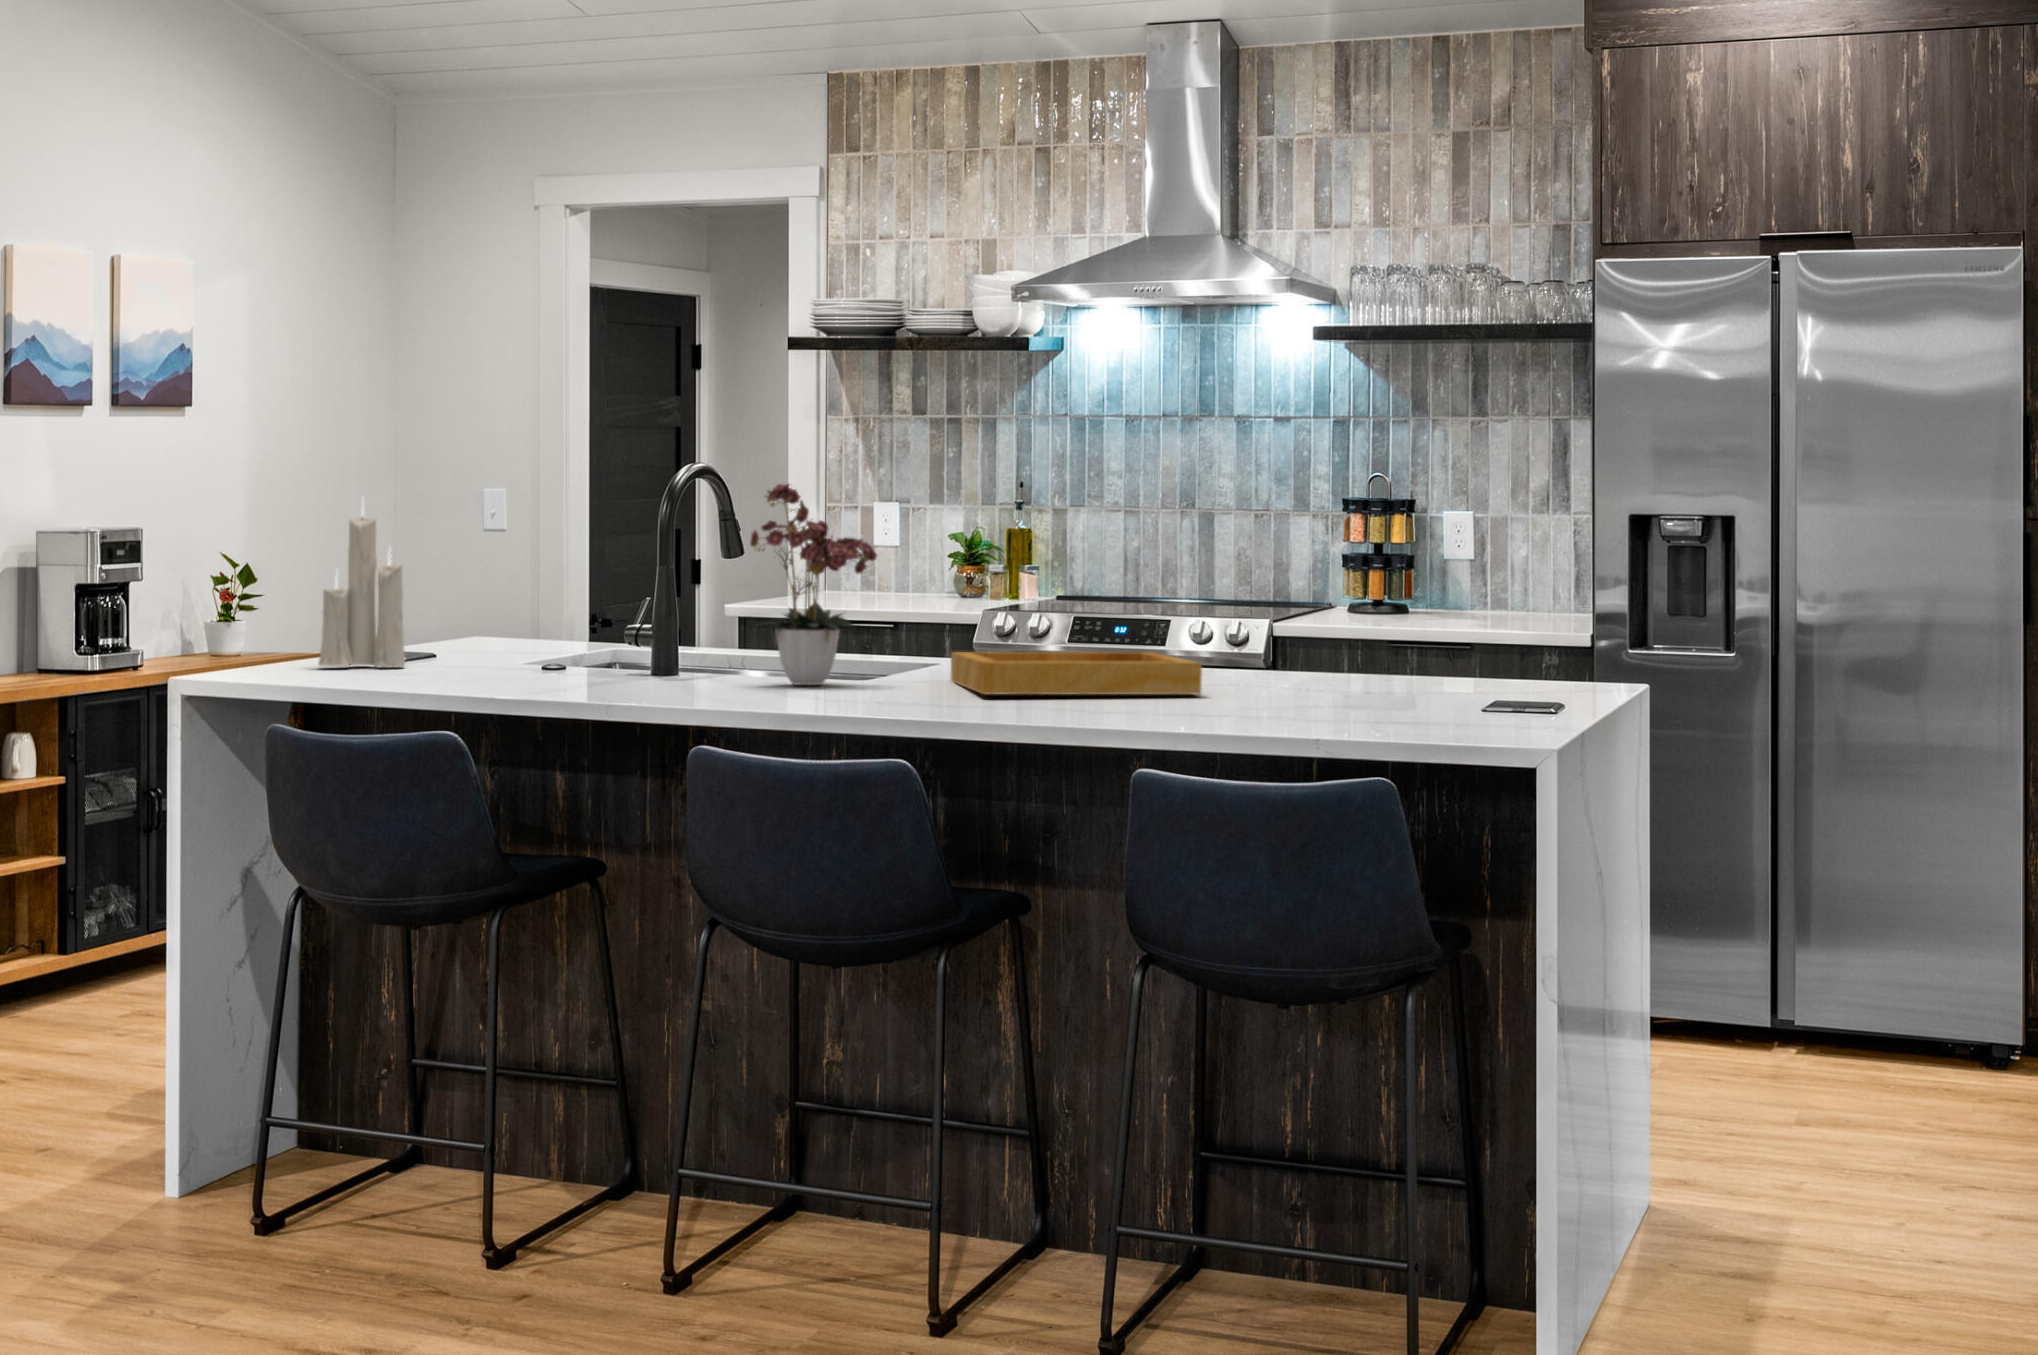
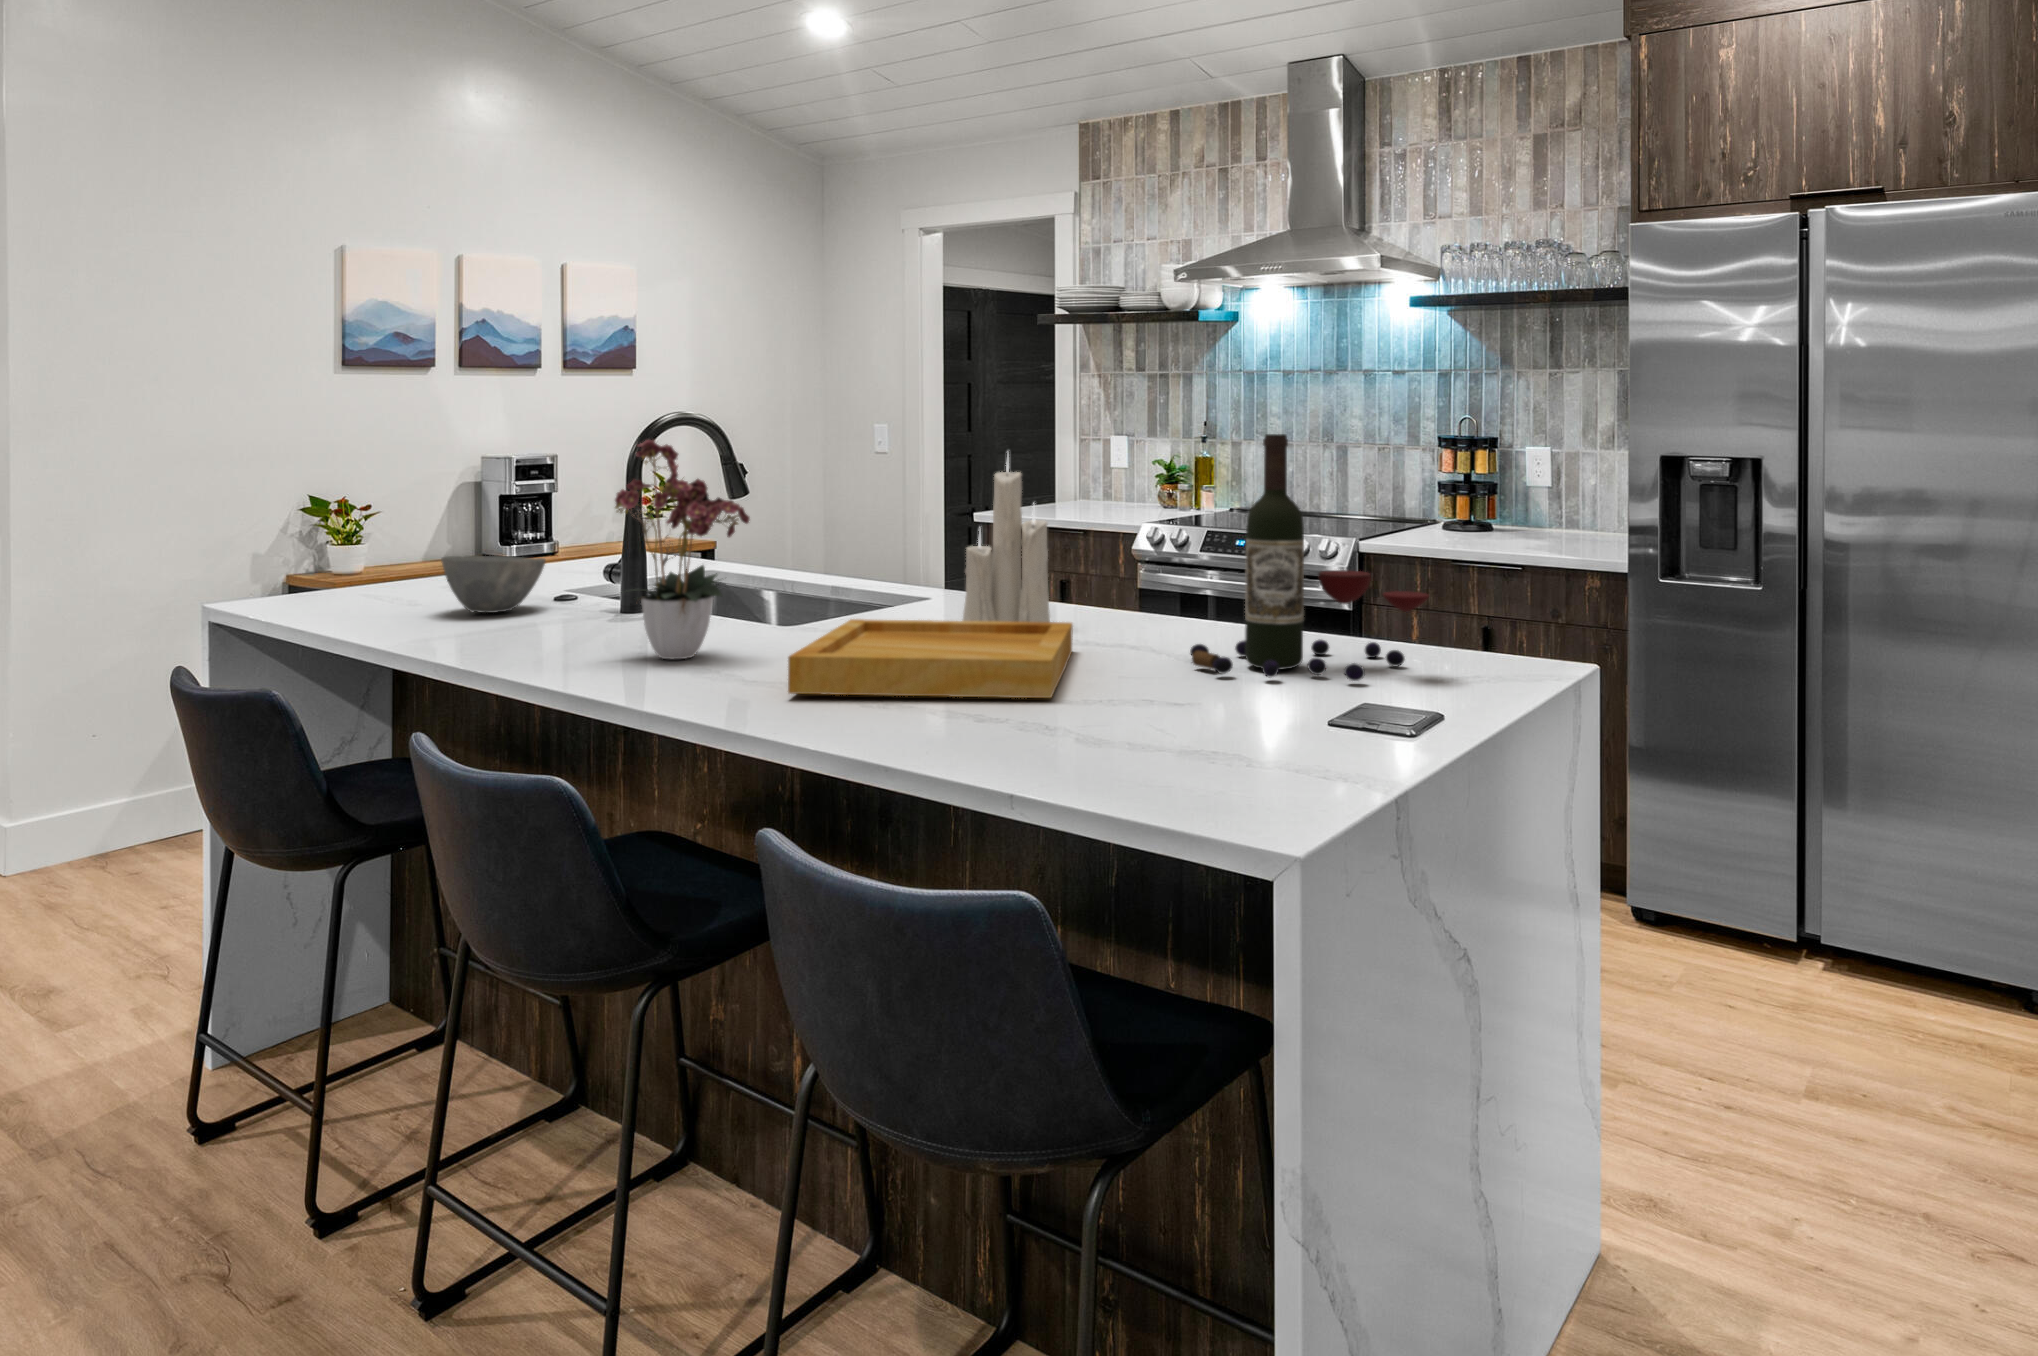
wine bottle: none [1271,478,1491,686] -> present [1190,434,1429,681]
candle: present [319,503,405,667] -> present [963,457,1050,622]
bowl: none [460,609,560,666] -> present [441,556,546,613]

